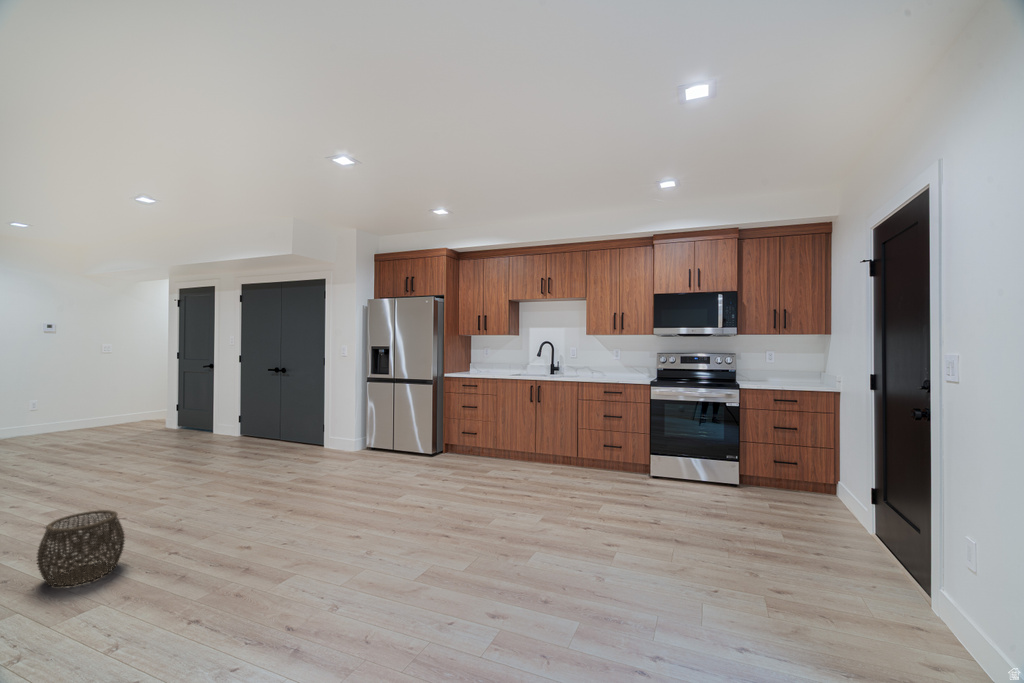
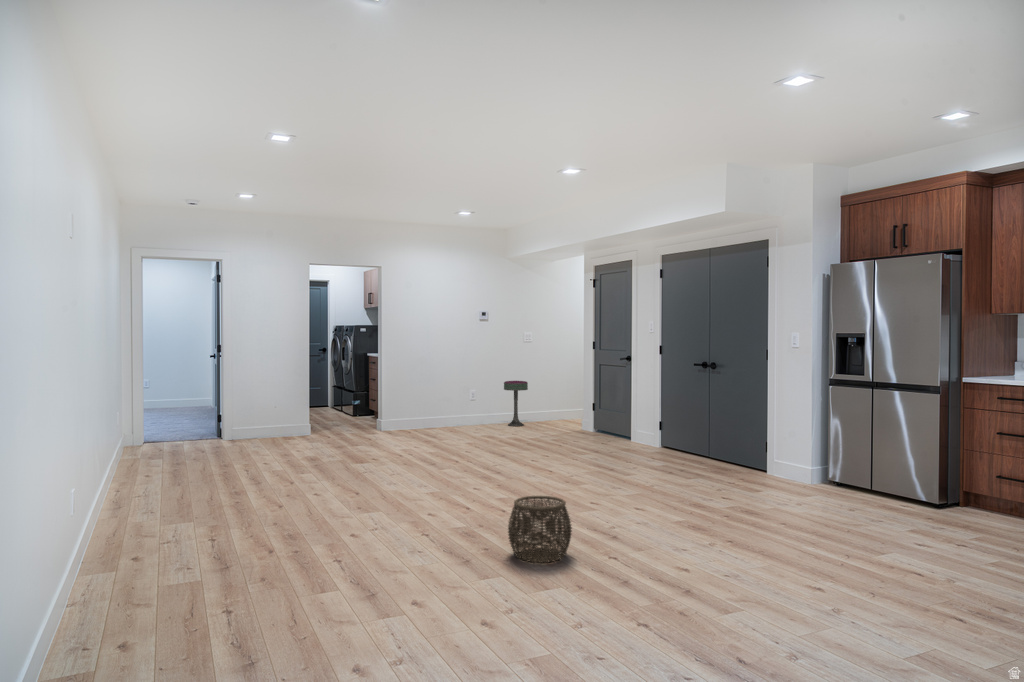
bar stool: none [74,389,104,432] -> present [504,381,528,426]

